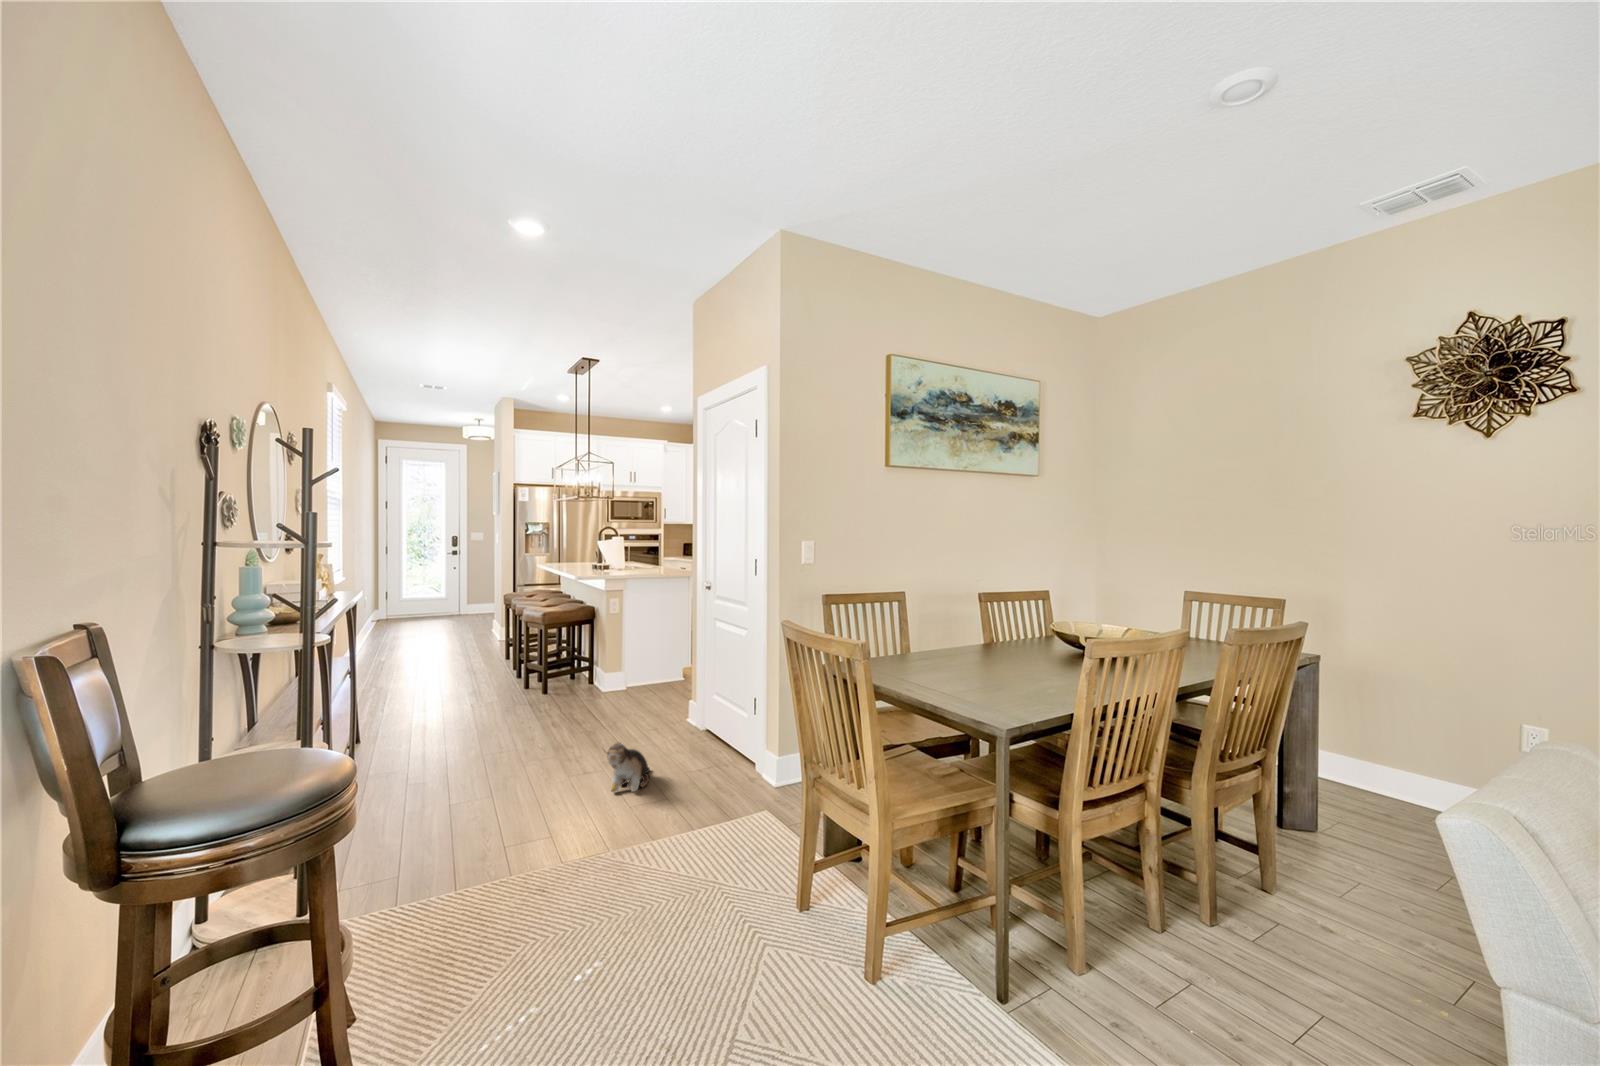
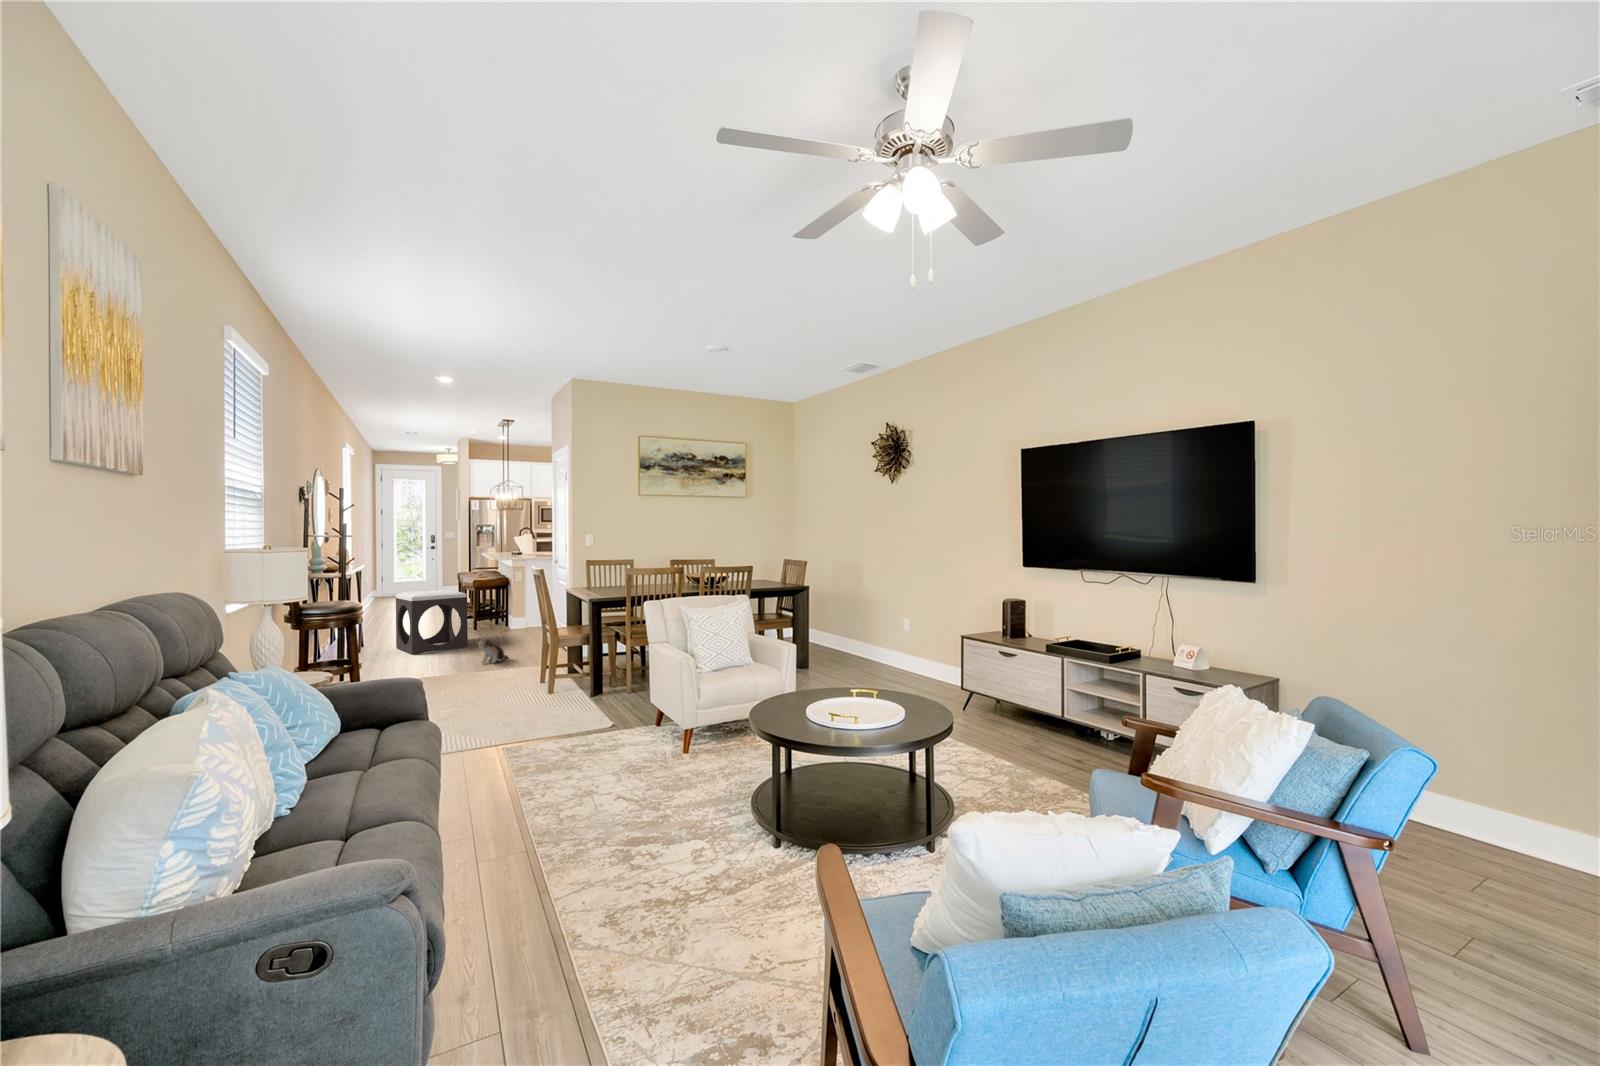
footstool: none [428,630,556,756] -> present [396,590,468,654]

